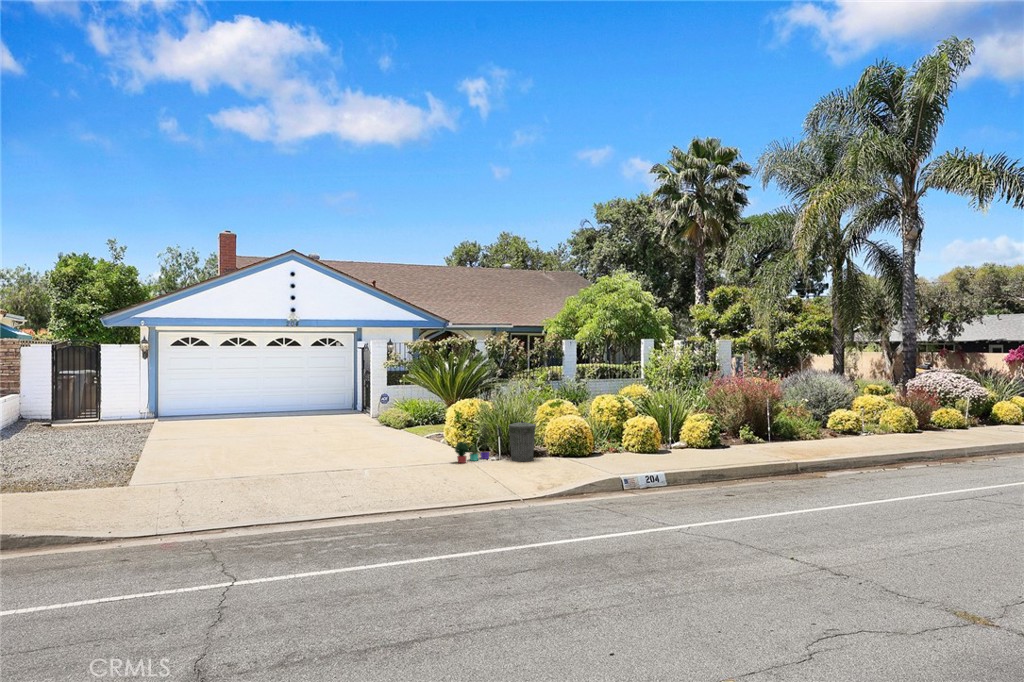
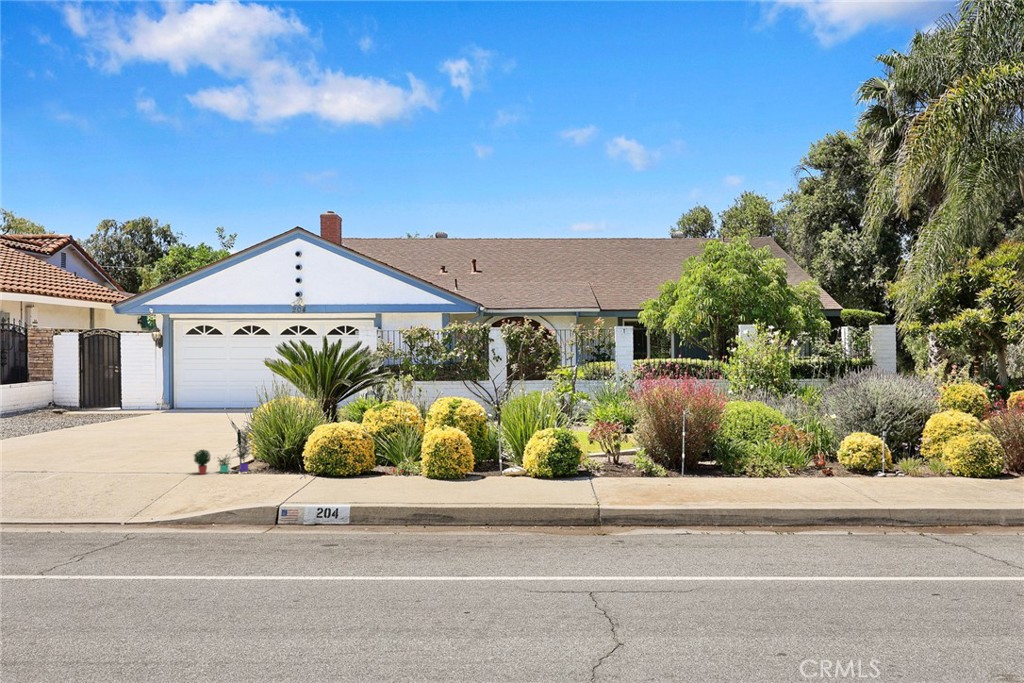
trash can: present [508,421,536,461] -> none [254,428,289,478]

